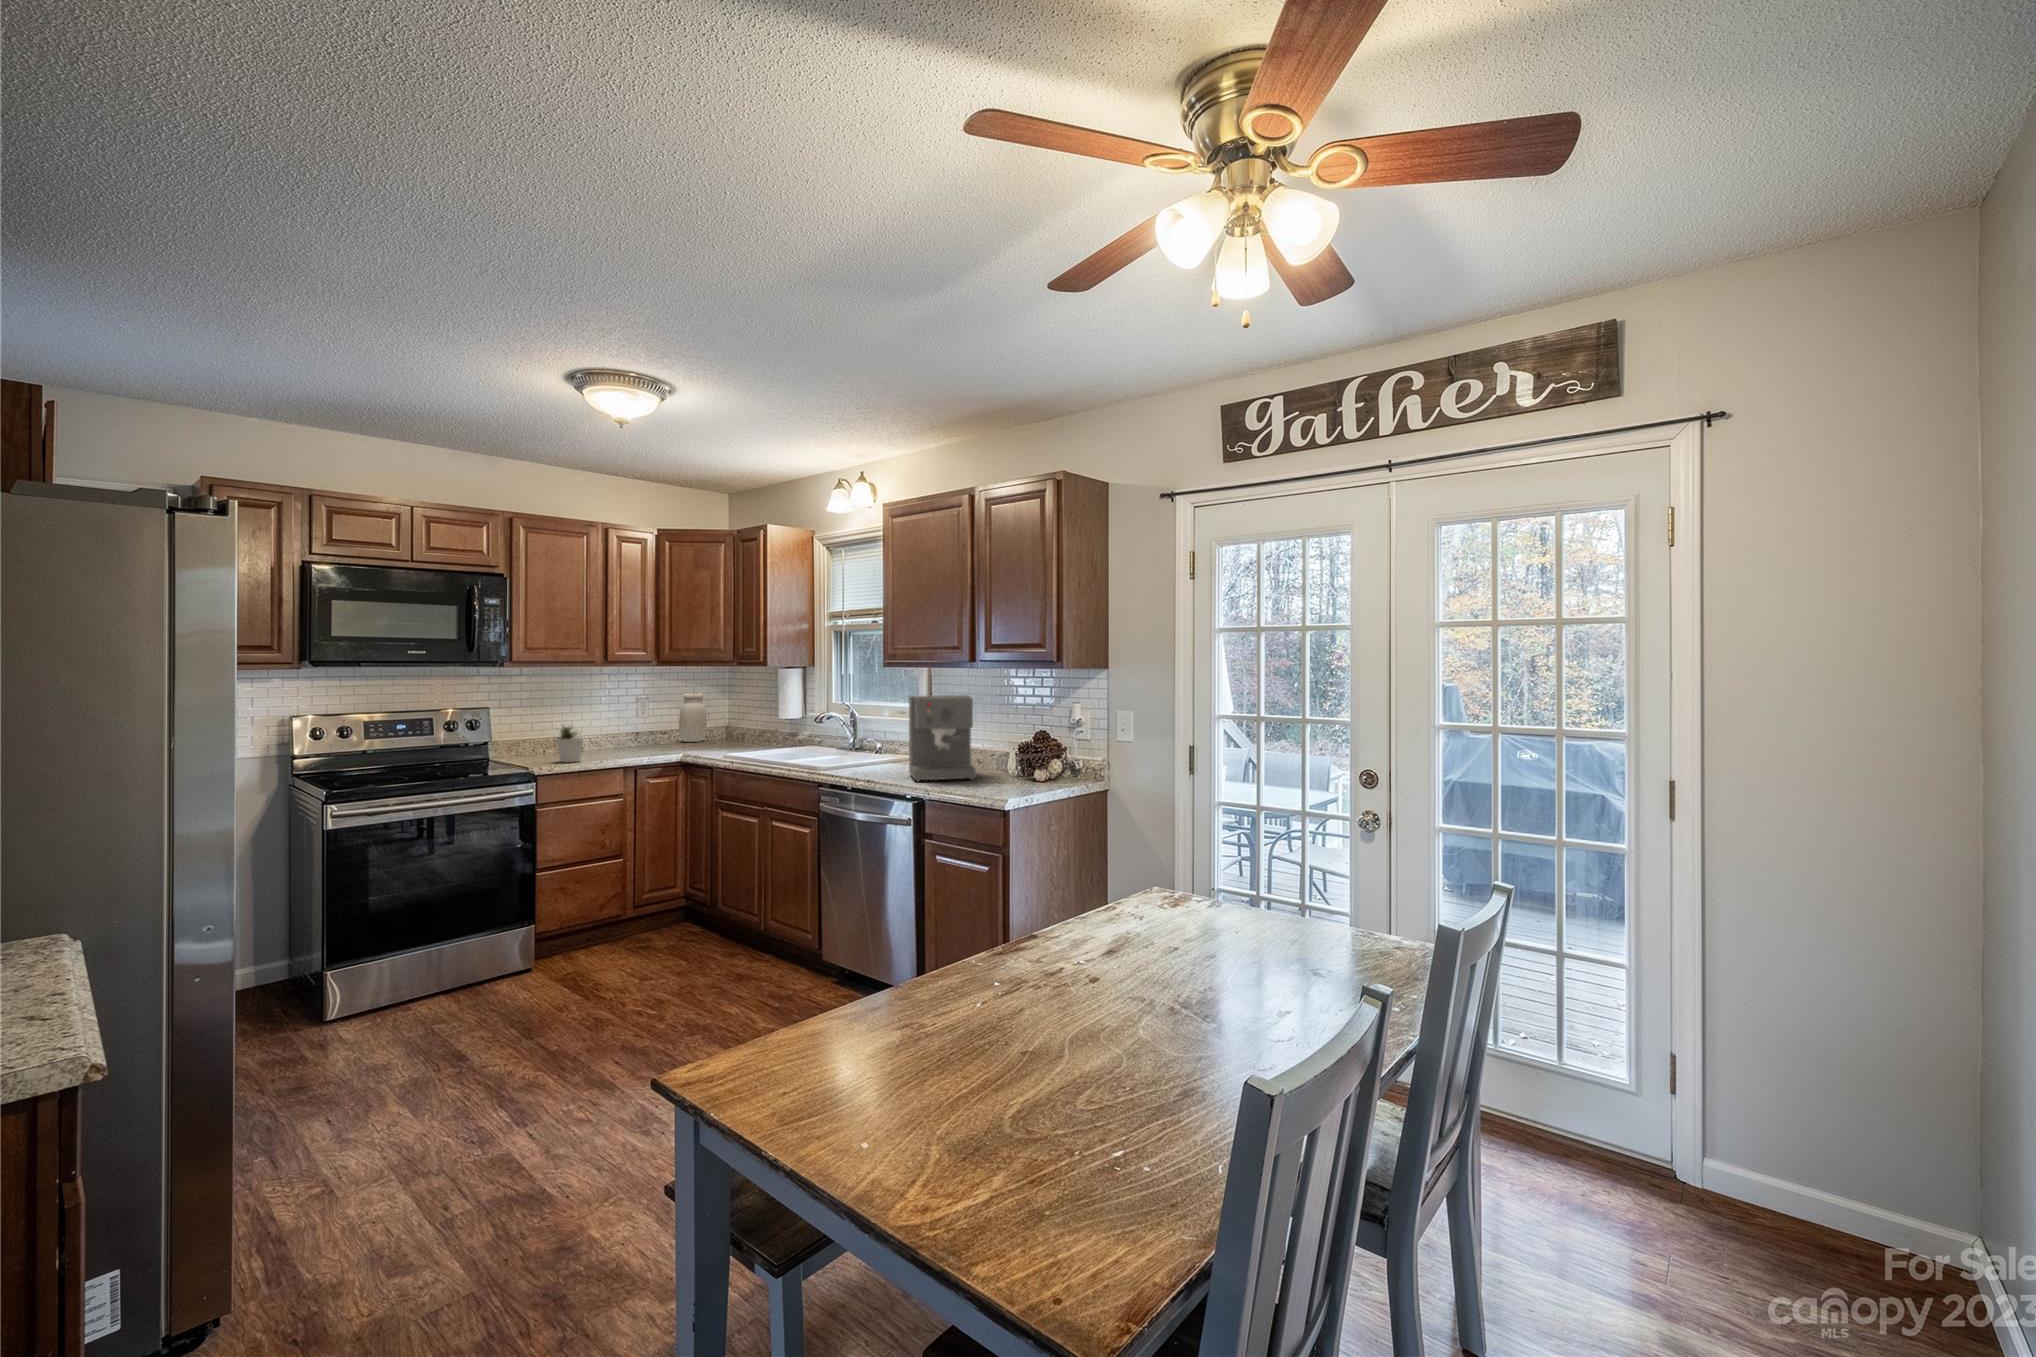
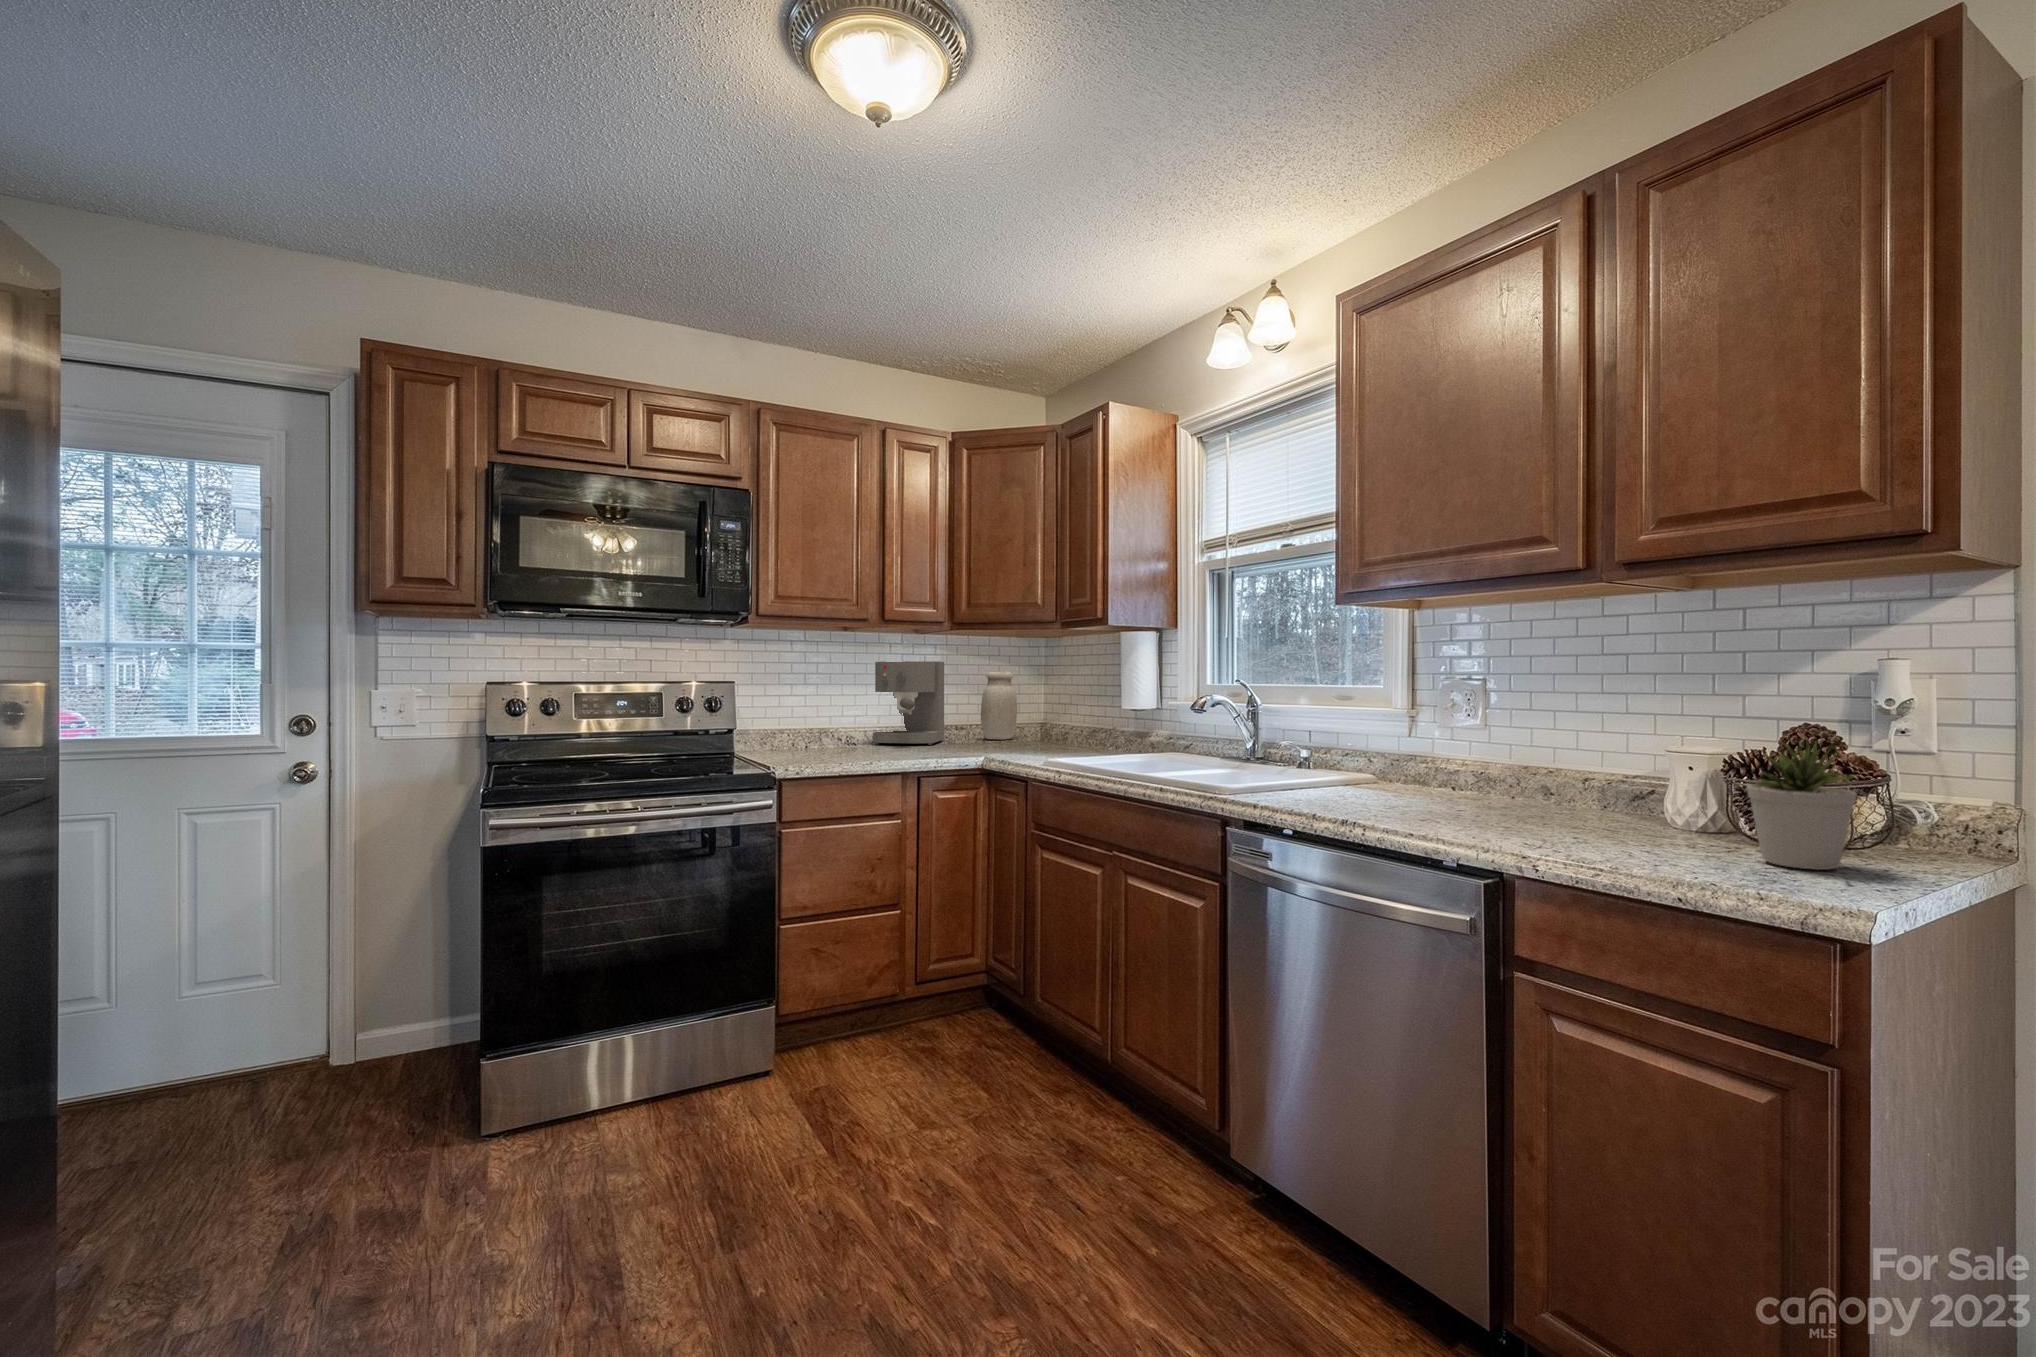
coffee maker: present [909,695,976,781] -> present [873,661,944,745]
potted plant: present [556,726,584,763] -> present [1747,743,1857,870]

